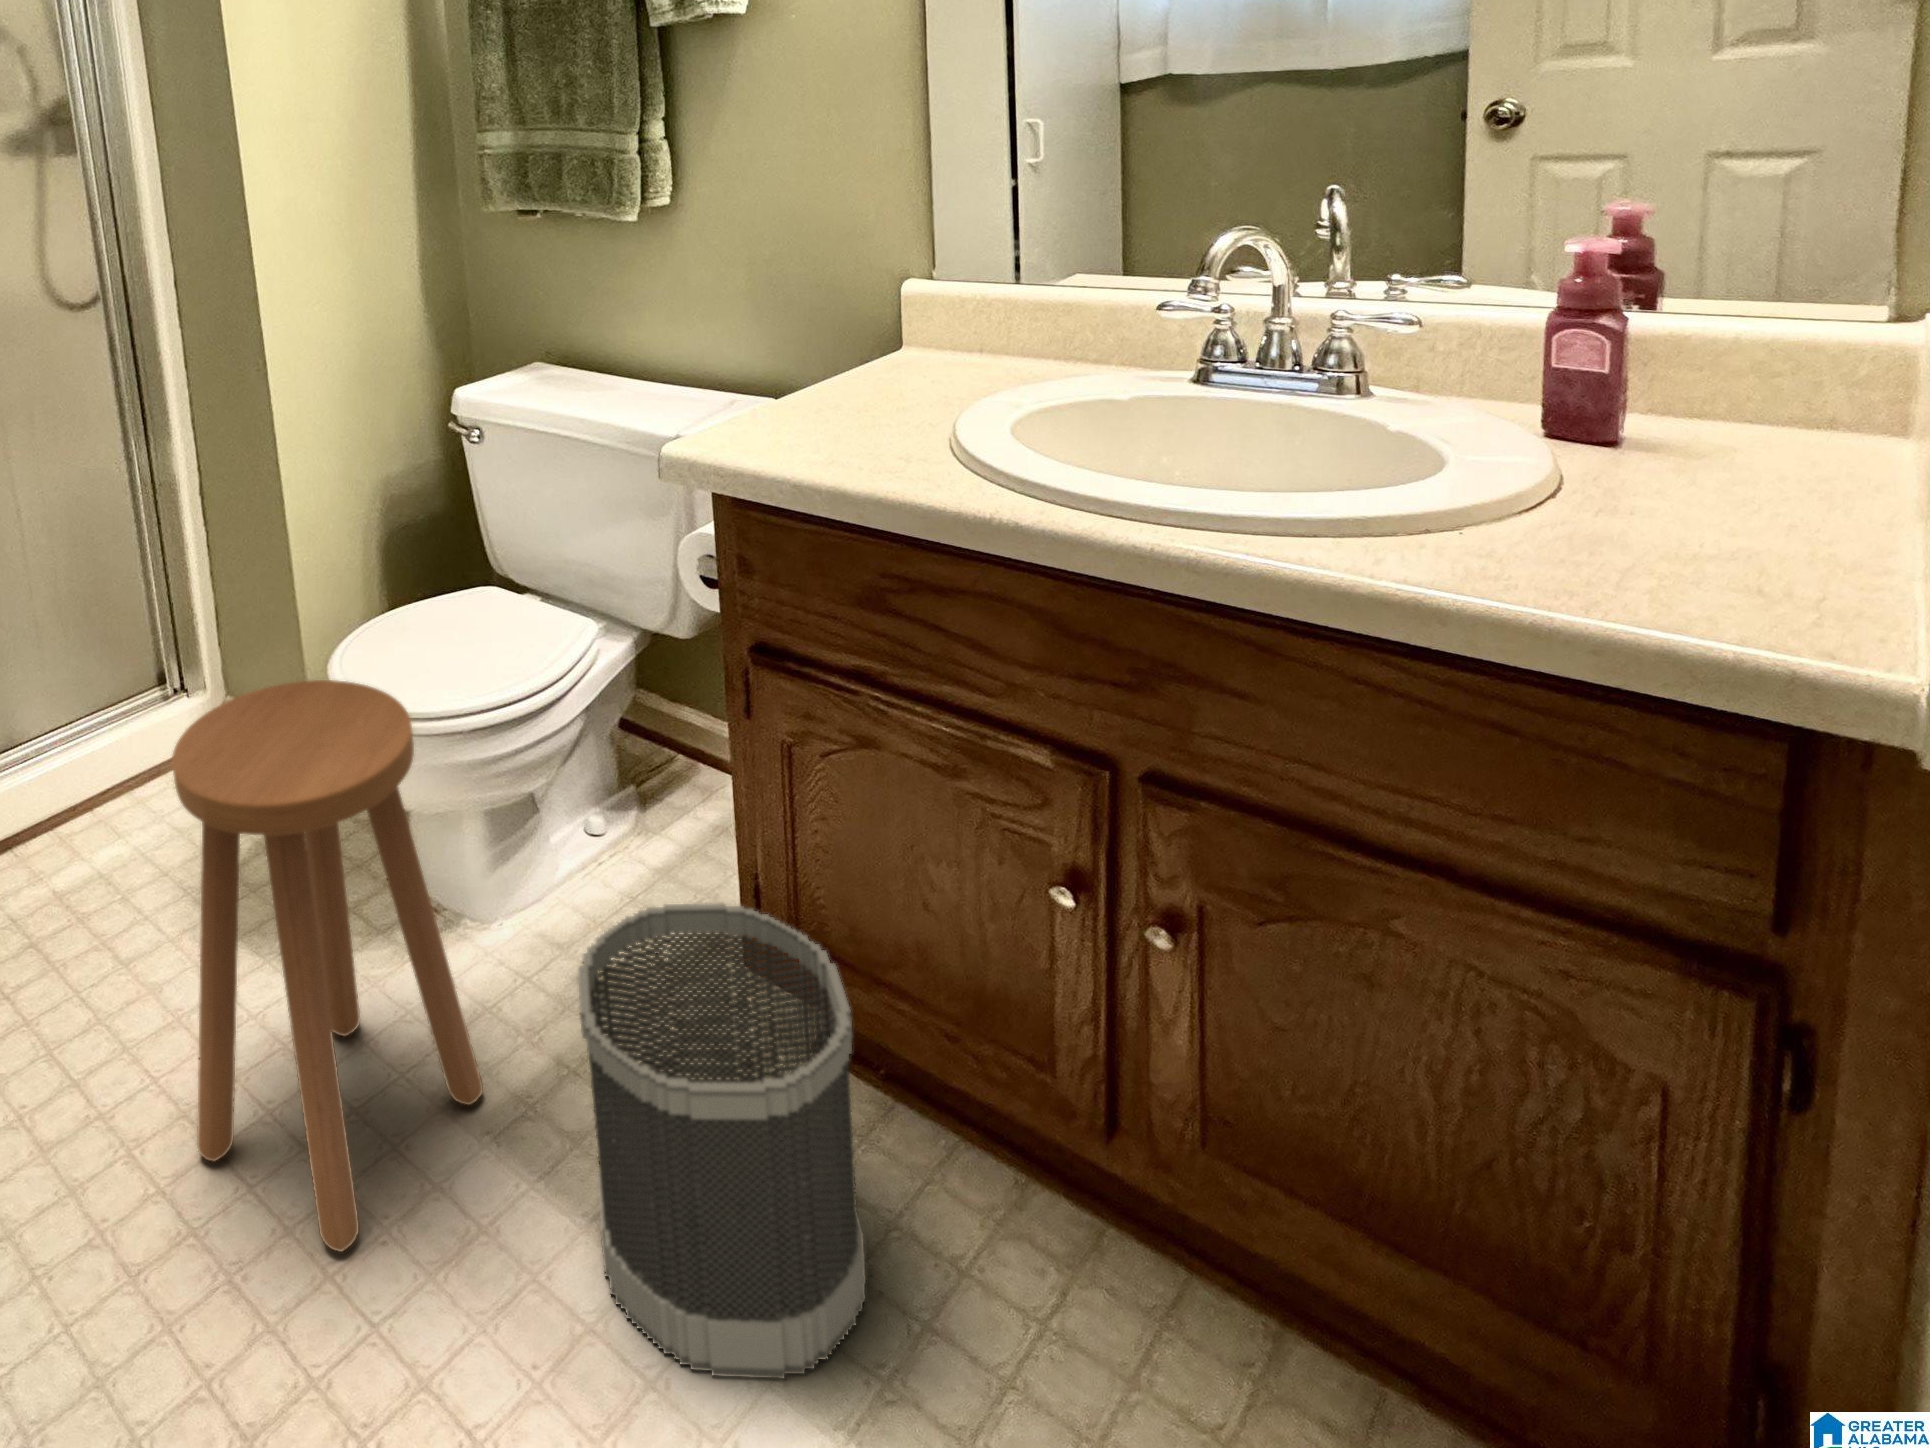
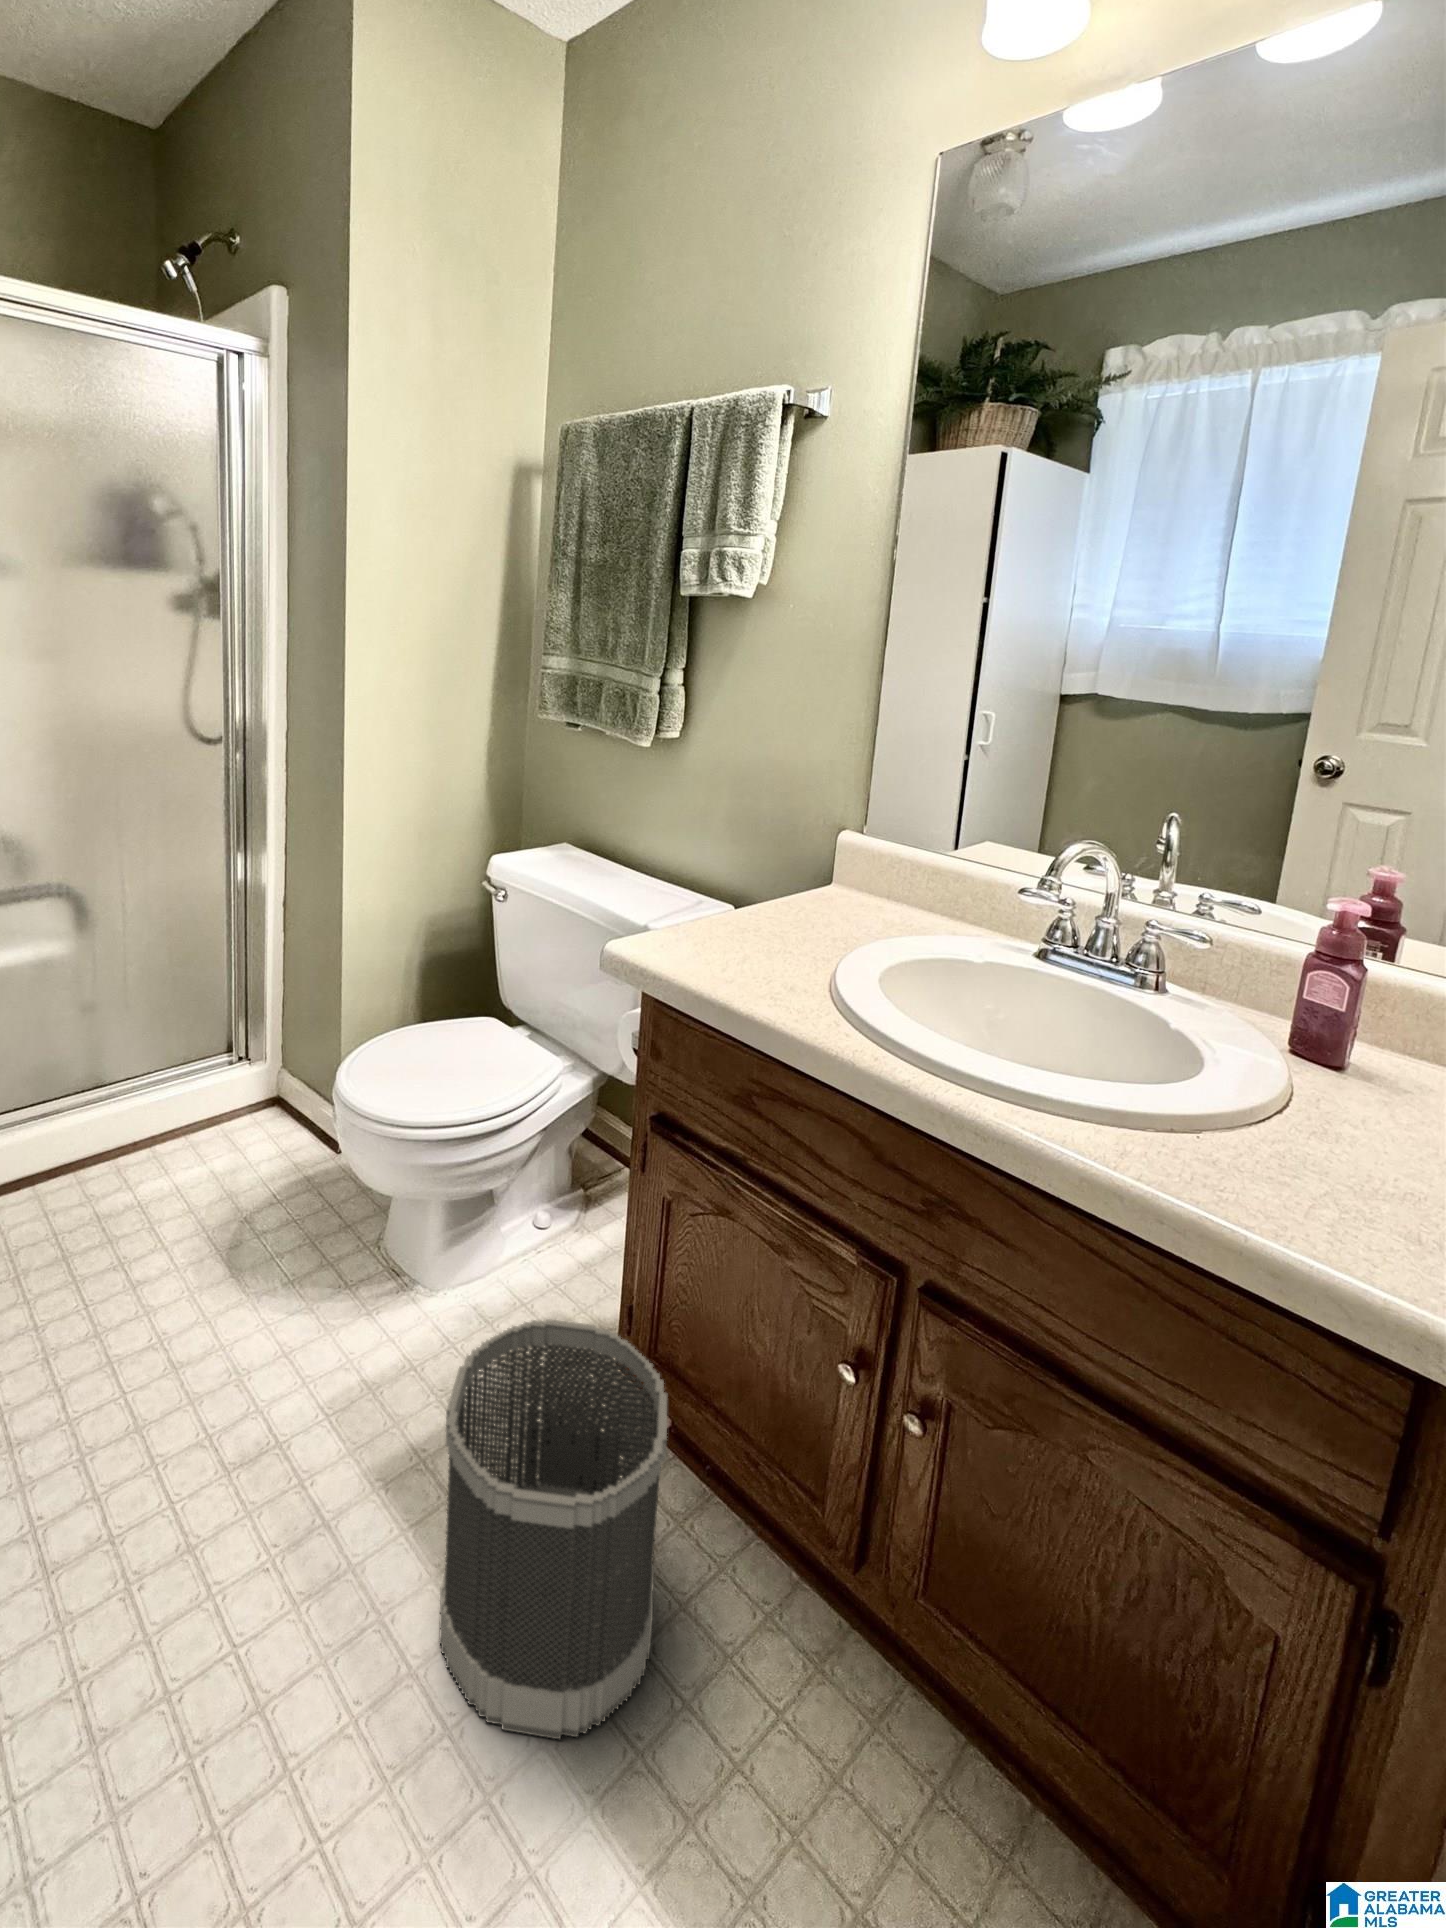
stool: present [172,680,483,1252] -> none [137,1088,389,1577]

